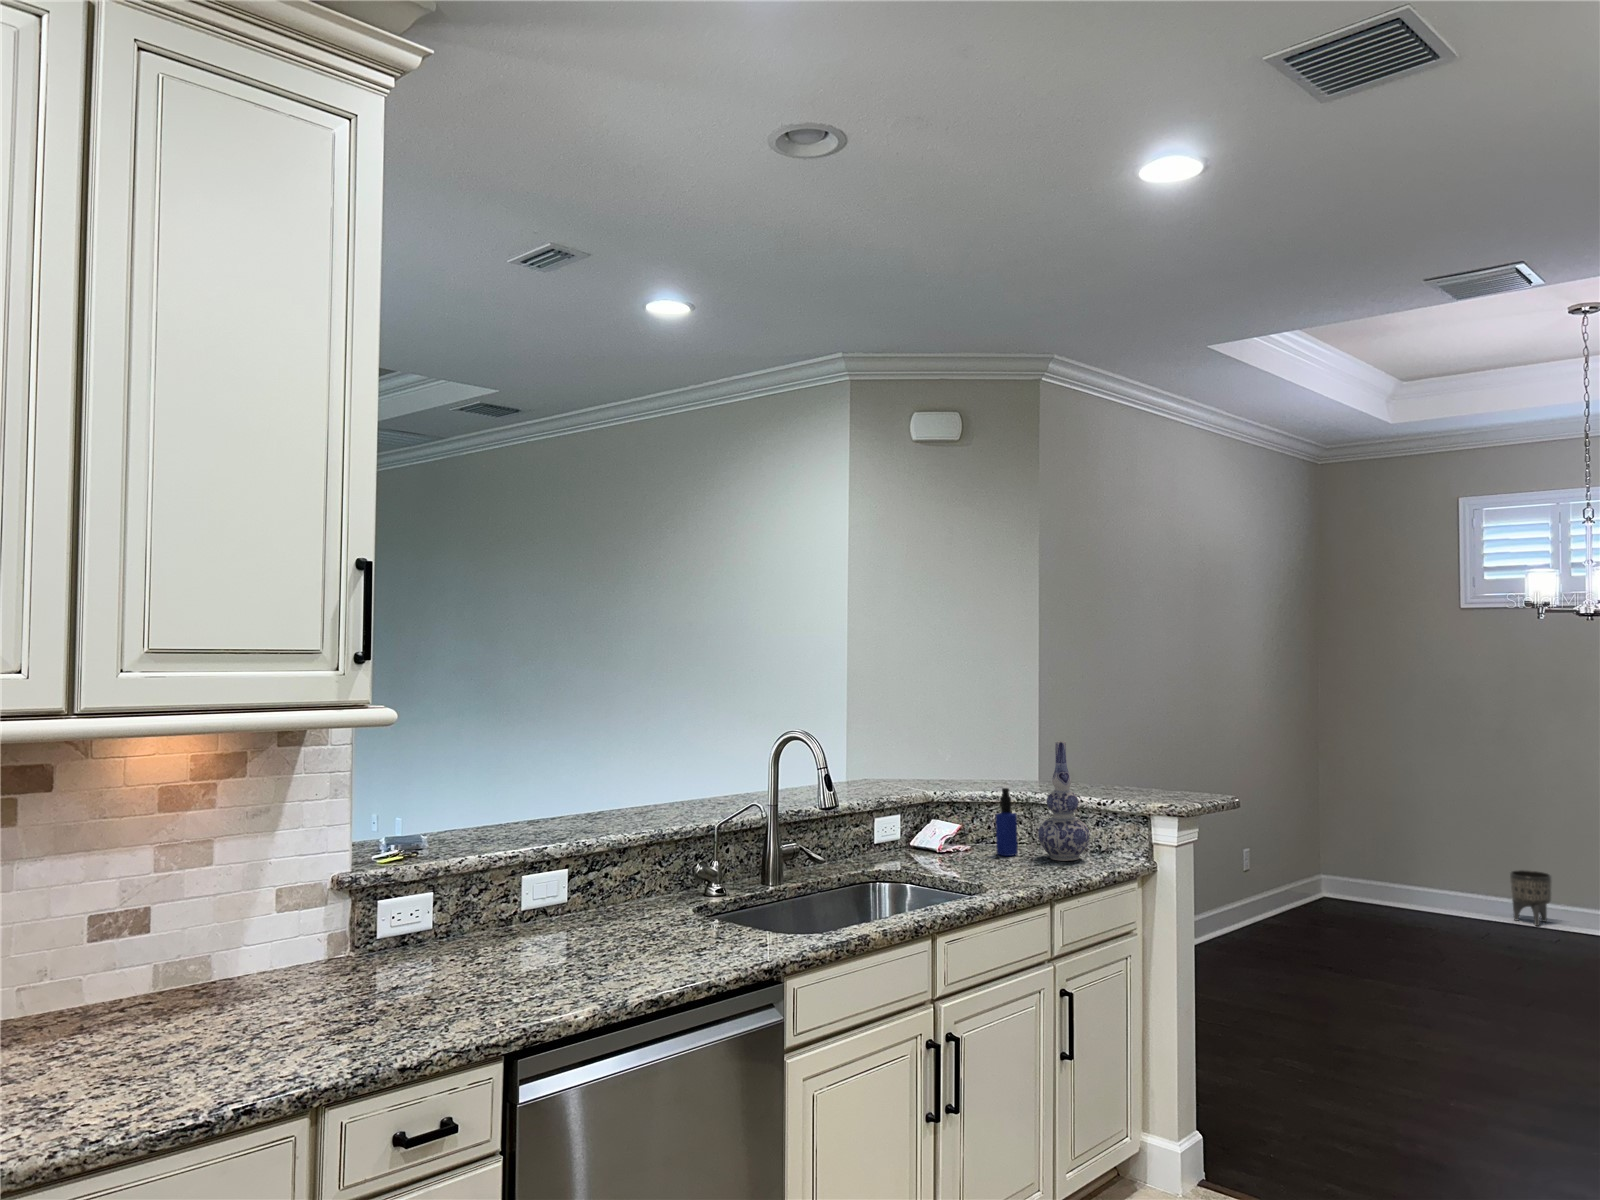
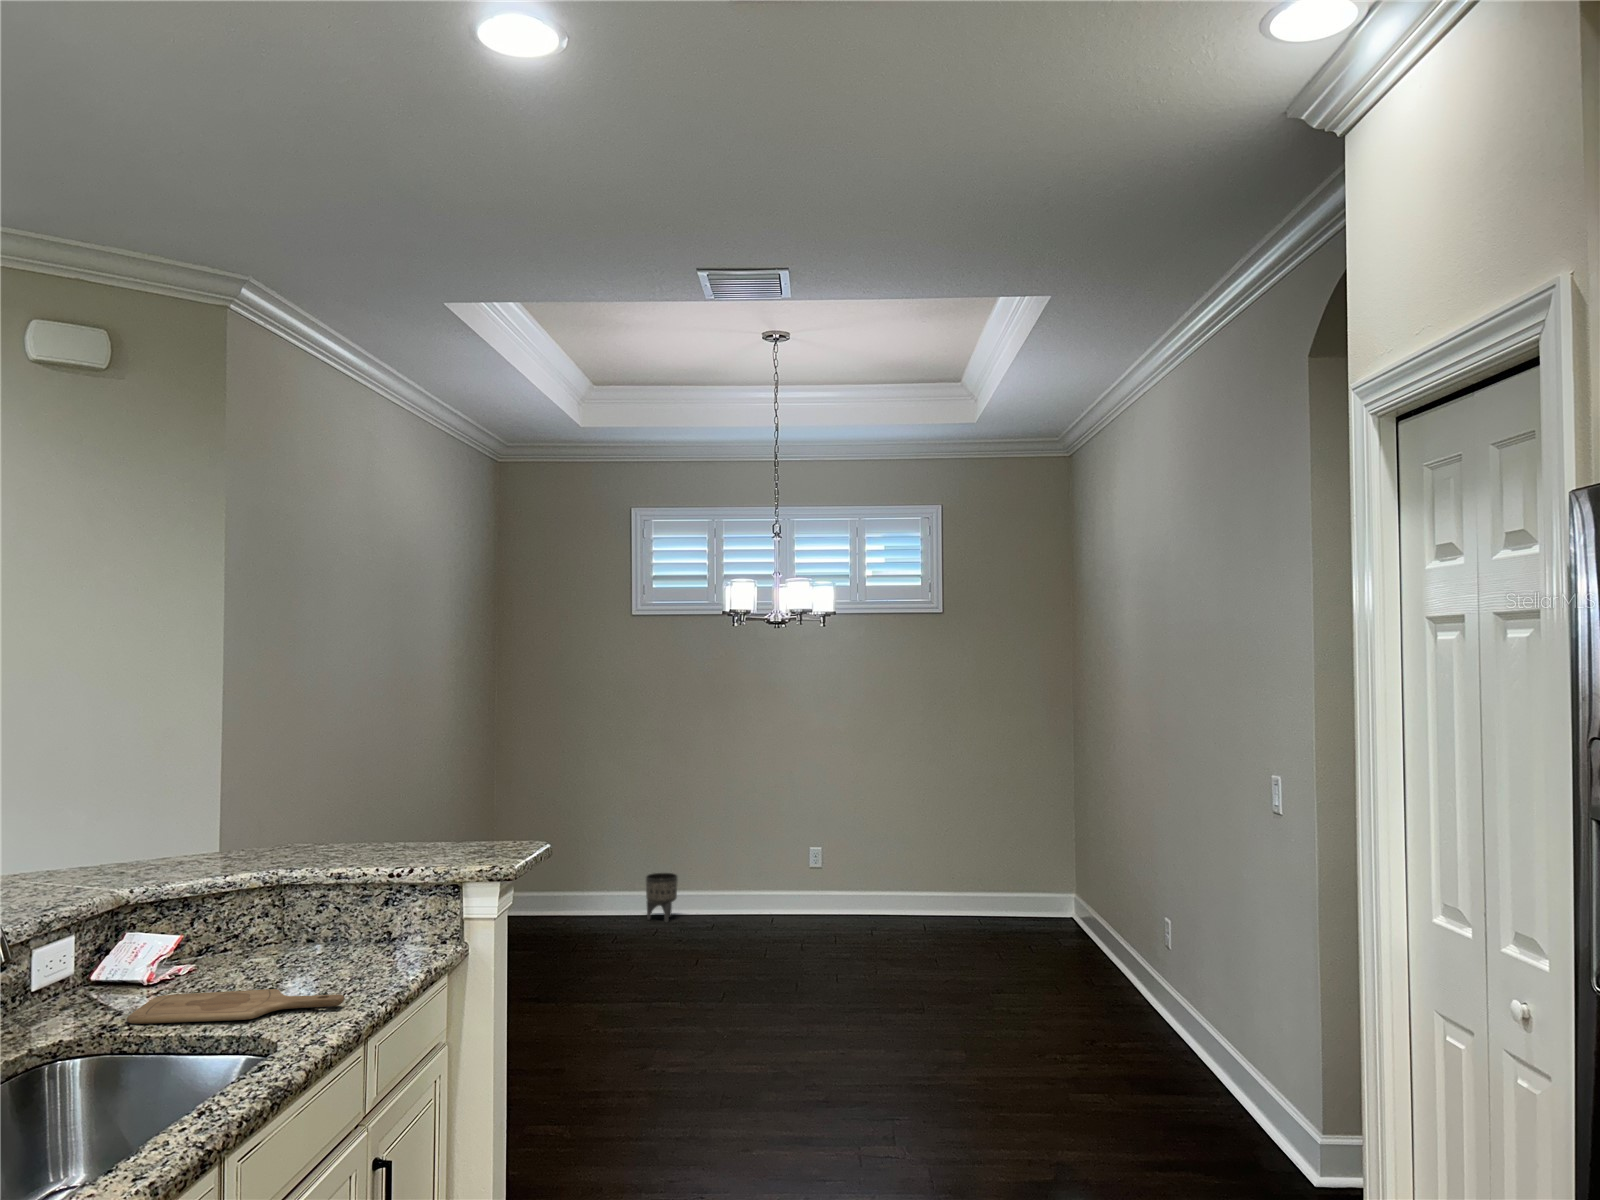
vase: present [1038,741,1089,861] -> none [312,794,387,965]
bottle: present [996,788,1018,856] -> none [243,869,278,972]
cutting board: none [918,858,1039,878] -> present [127,989,345,1024]

